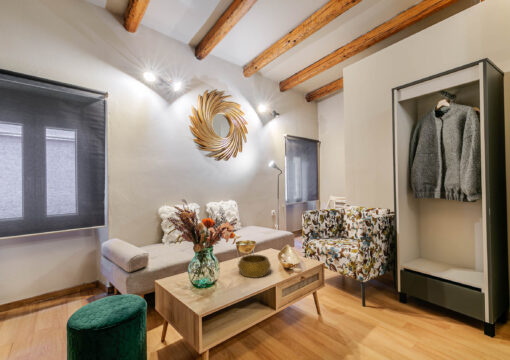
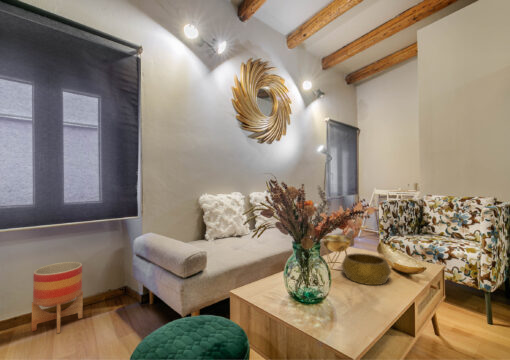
planter: none [19,263,59,316] -> present [32,262,83,333]

